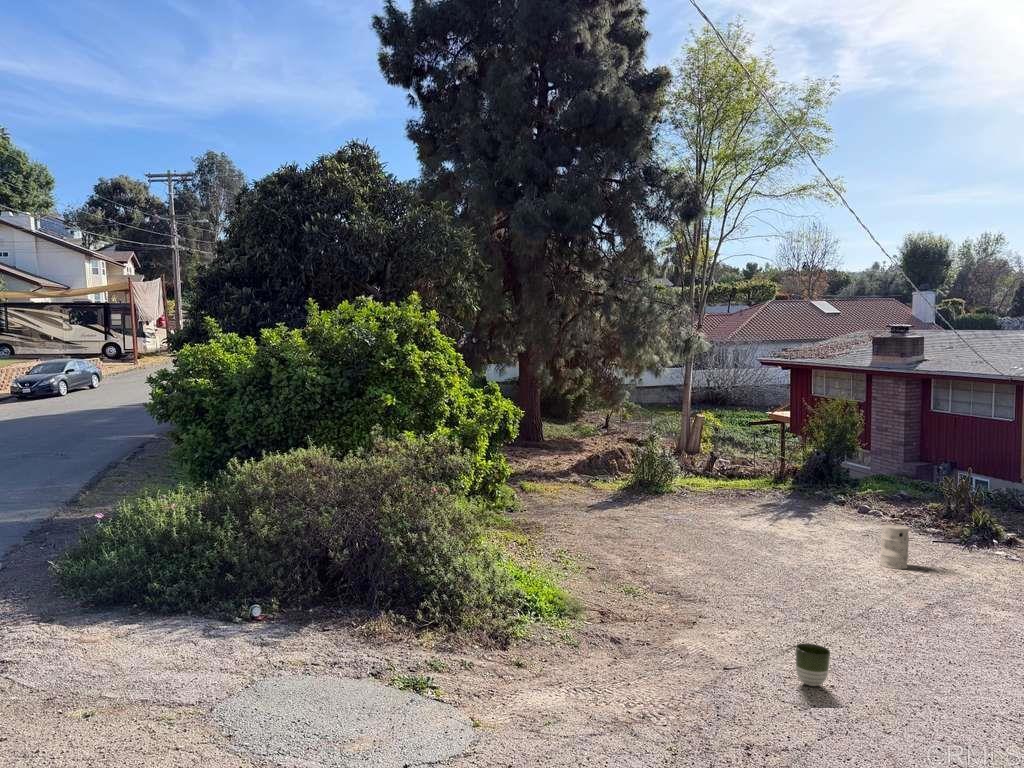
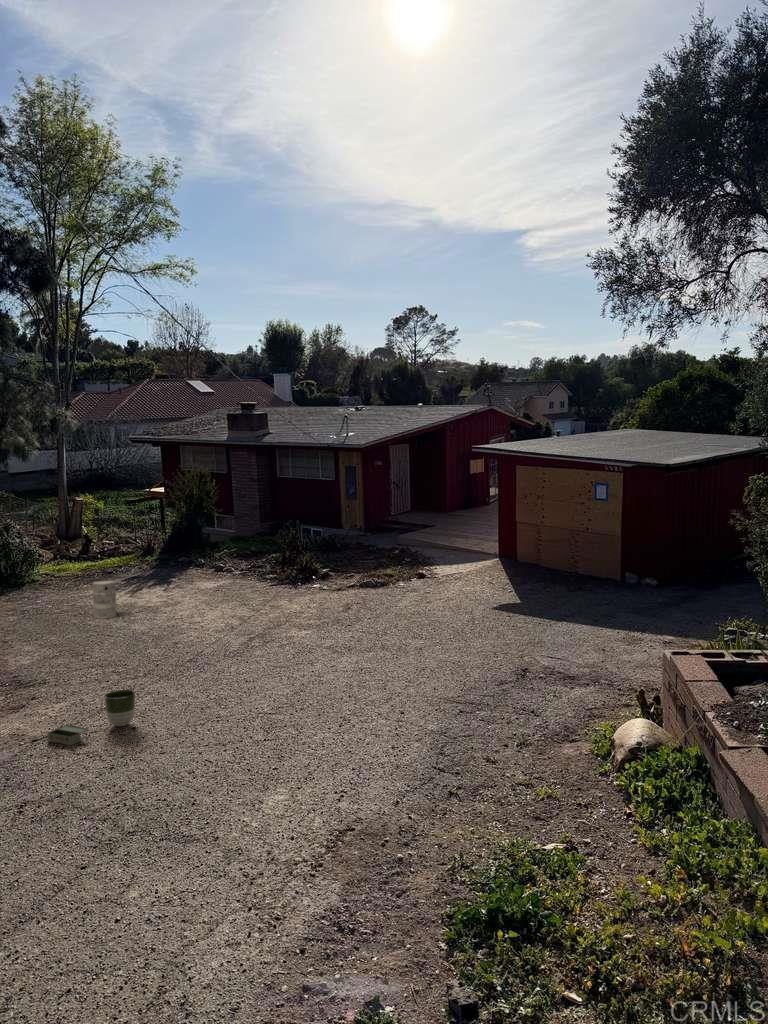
trash can: present [880,524,909,569] -> present [92,581,117,619]
toolbox: none [734,670,780,696] -> present [48,725,89,745]

